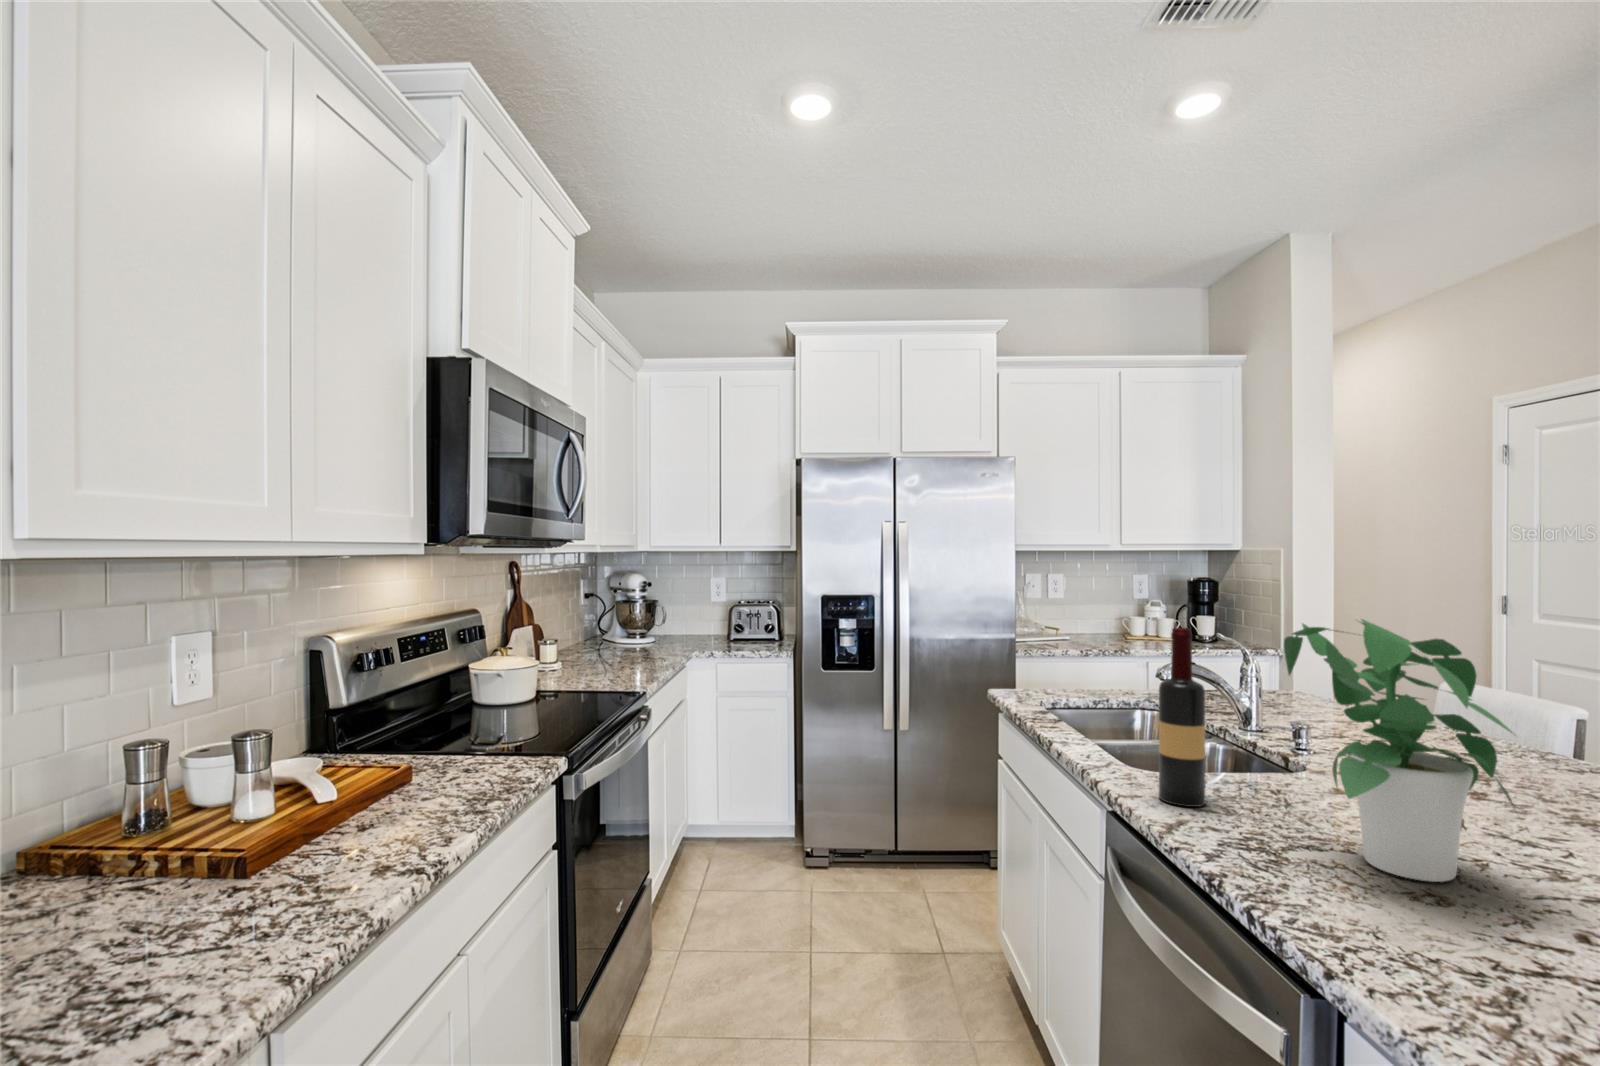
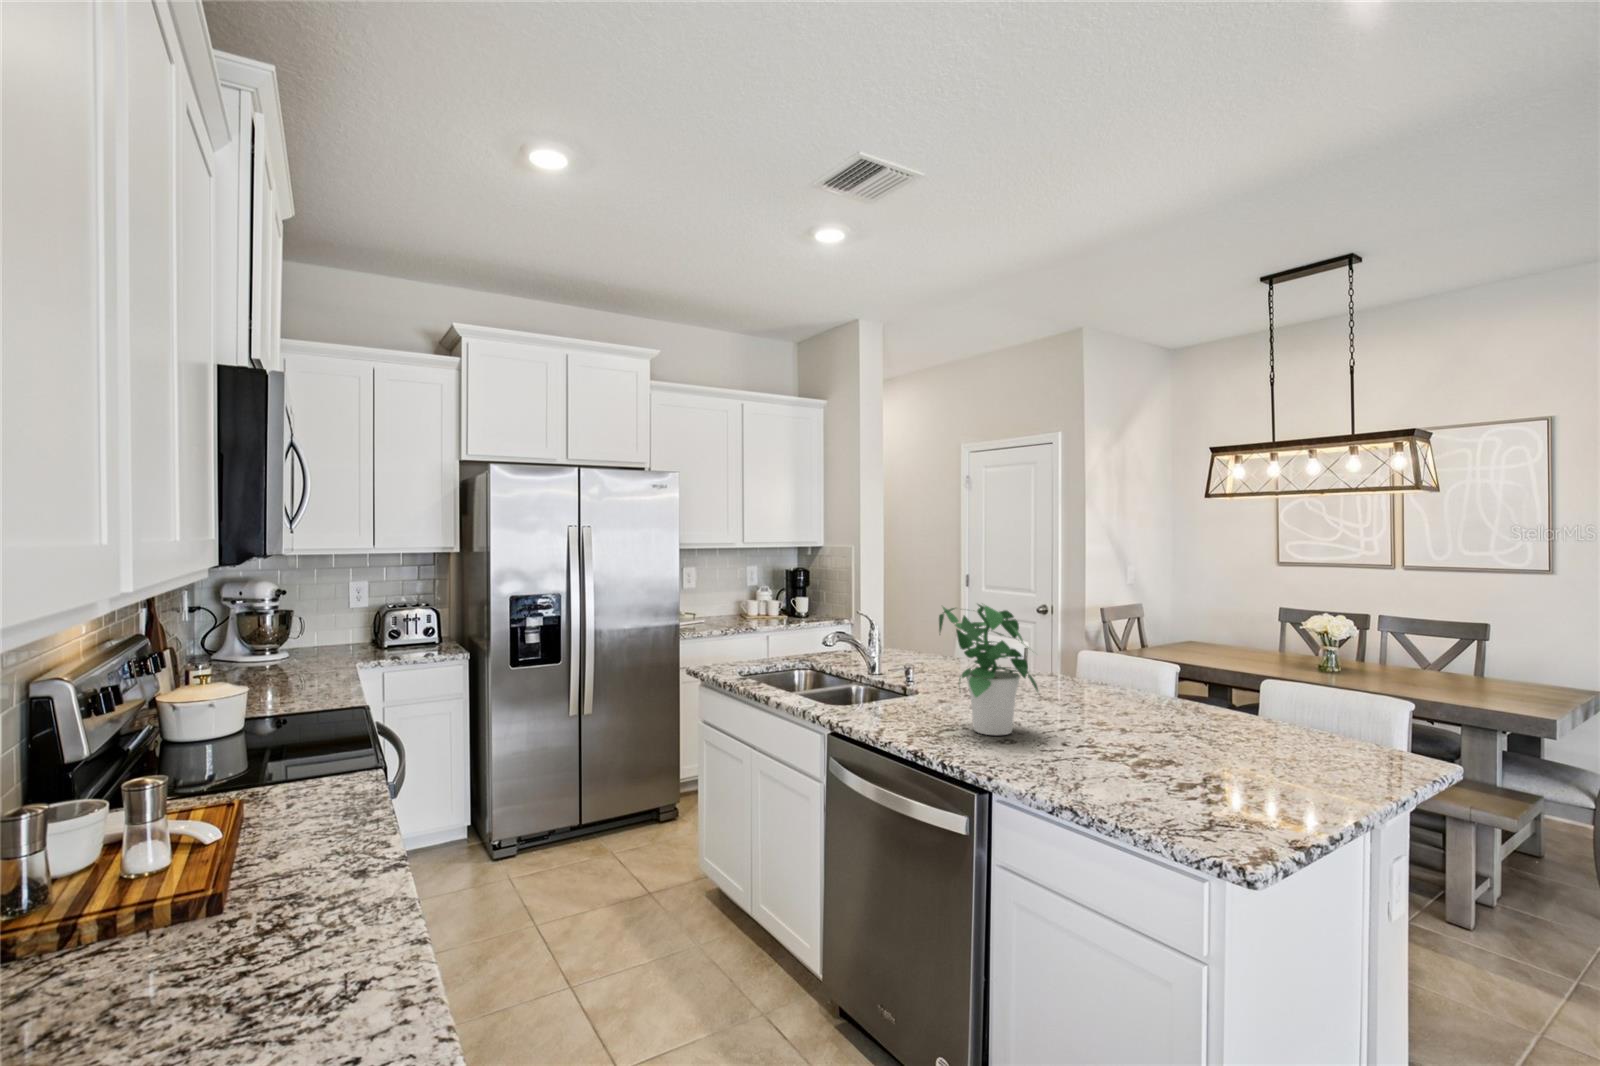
wine bottle: present [1159,628,1205,807] -> none [861,612,887,722]

